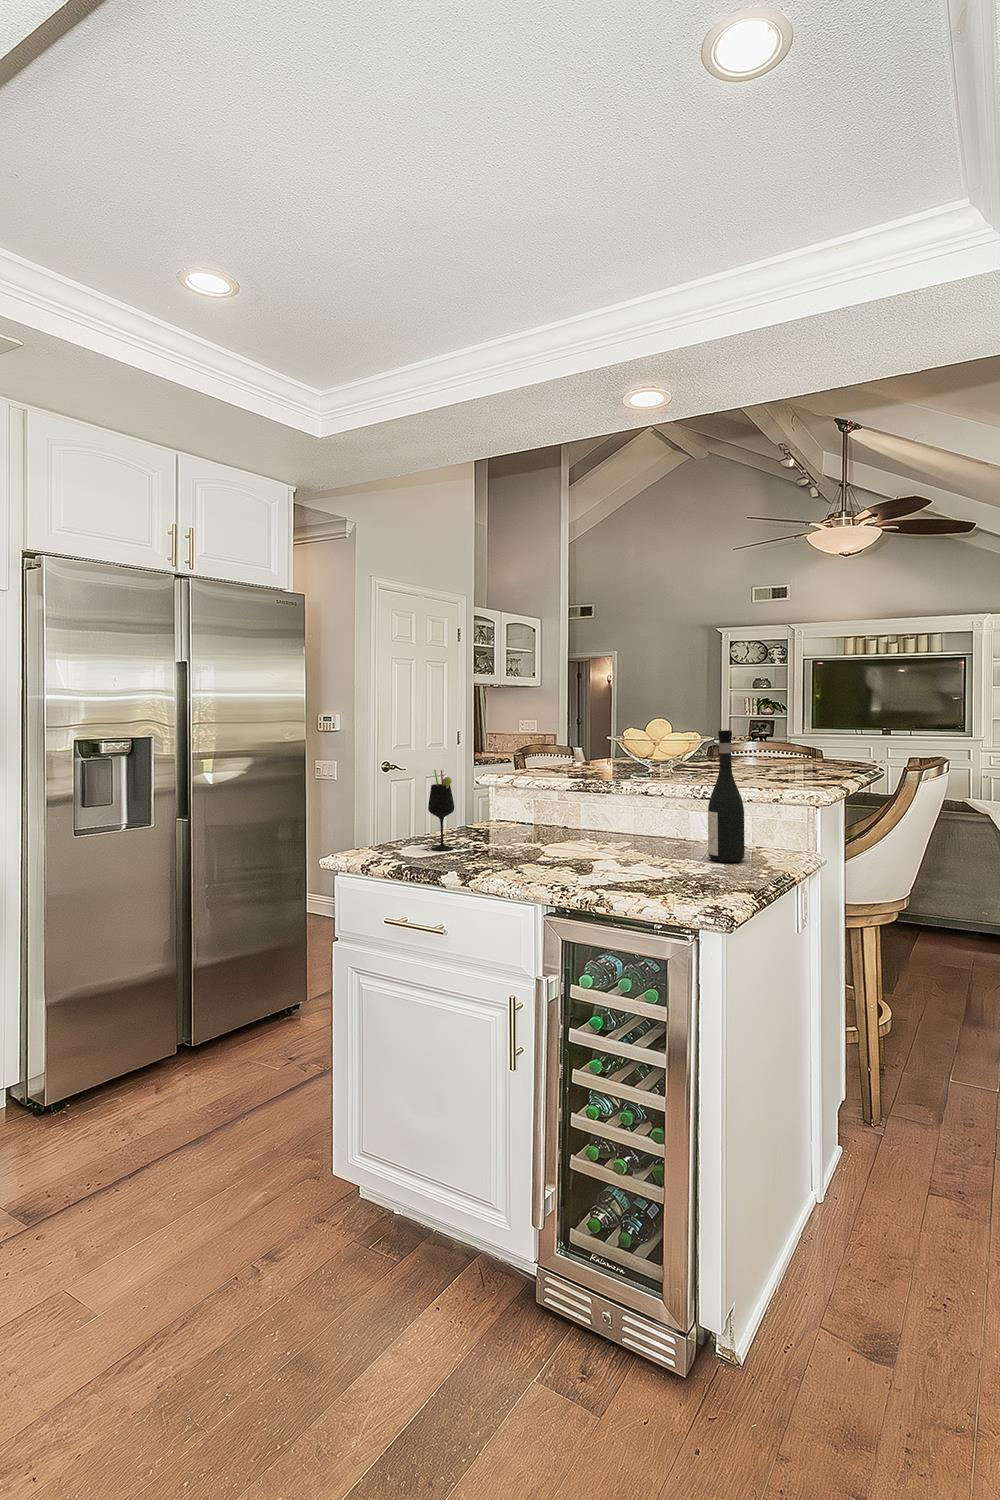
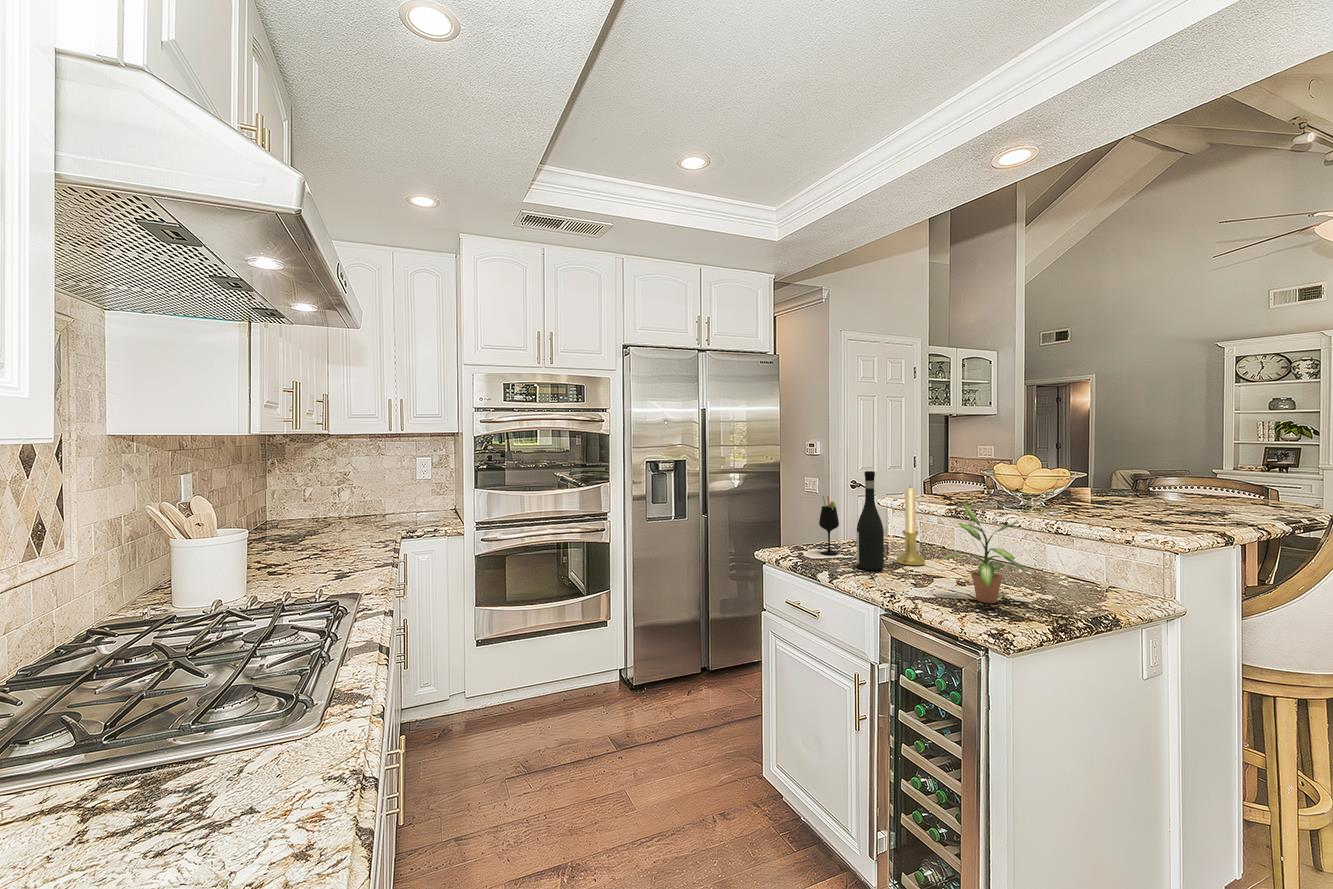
wine bottle: present [708,730,745,862] -> present [857,471,884,570]
candle holder: none [530,749,564,852] -> present [896,487,925,566]
potted plant: none [607,757,708,881] -> present [939,501,1028,603]

